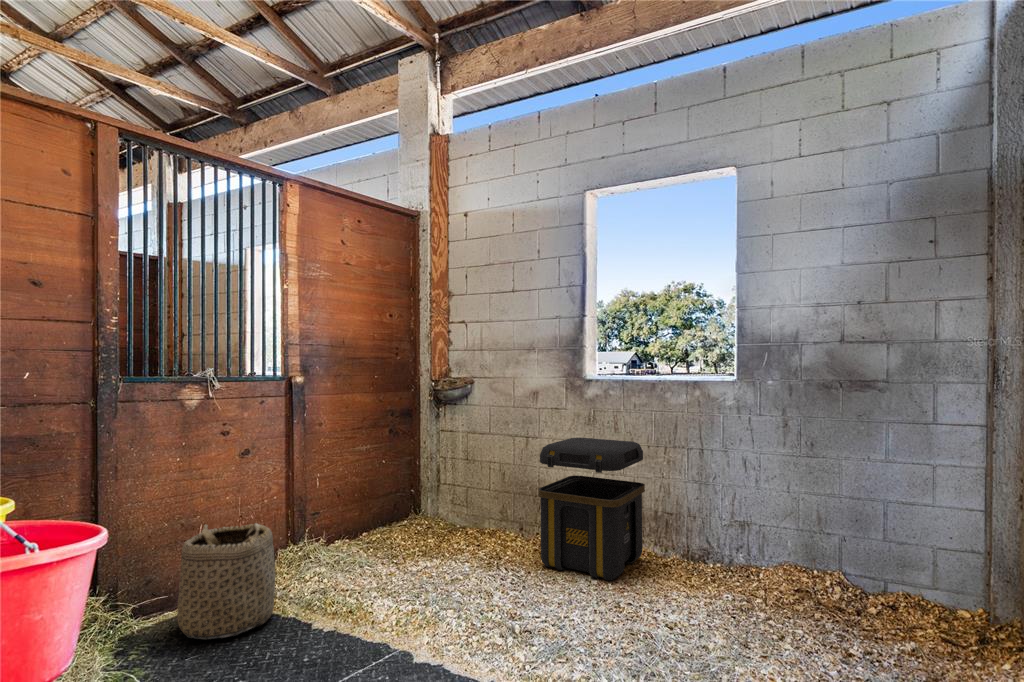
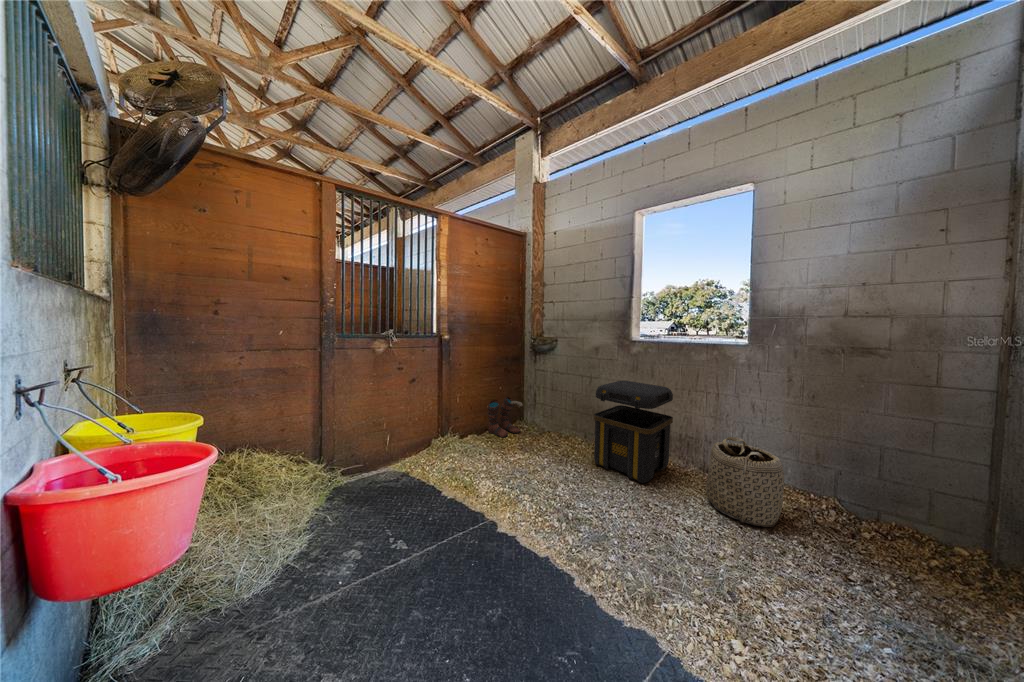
boots: none [360,479,420,548] -> present [487,397,523,438]
basket: present [177,523,275,639] -> present [706,437,784,527]

